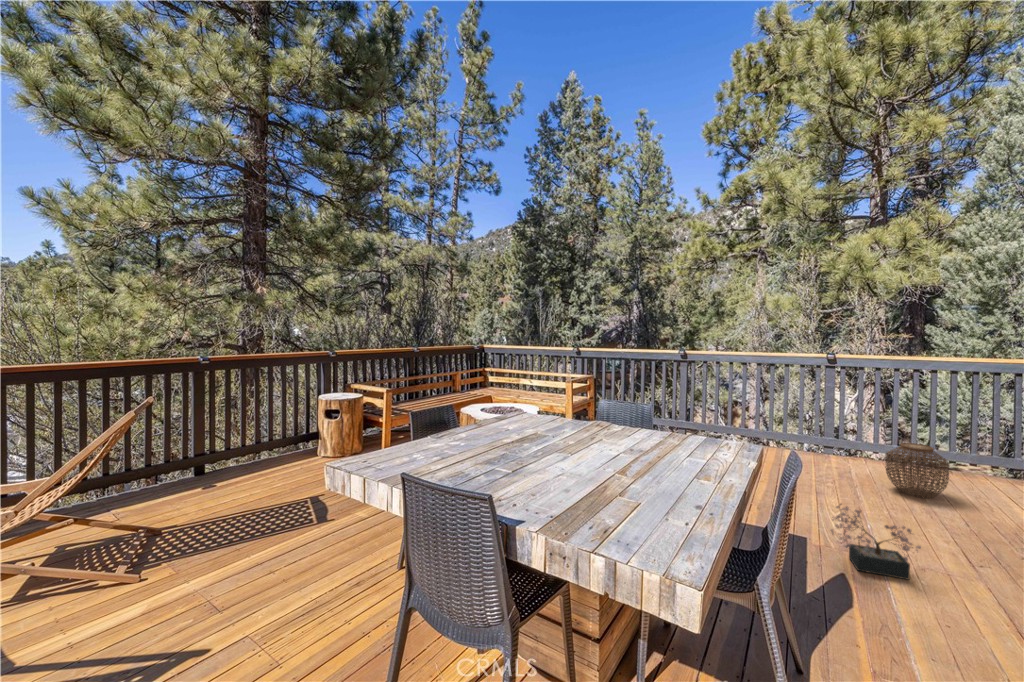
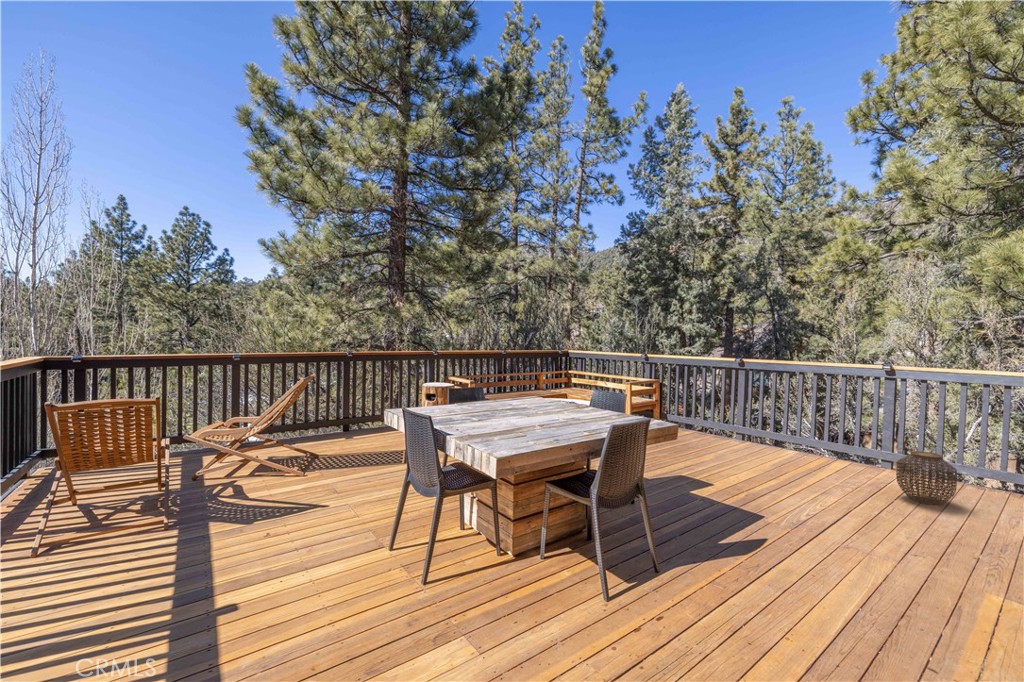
decorative plant: present [831,504,921,579] -> none [754,477,818,537]

